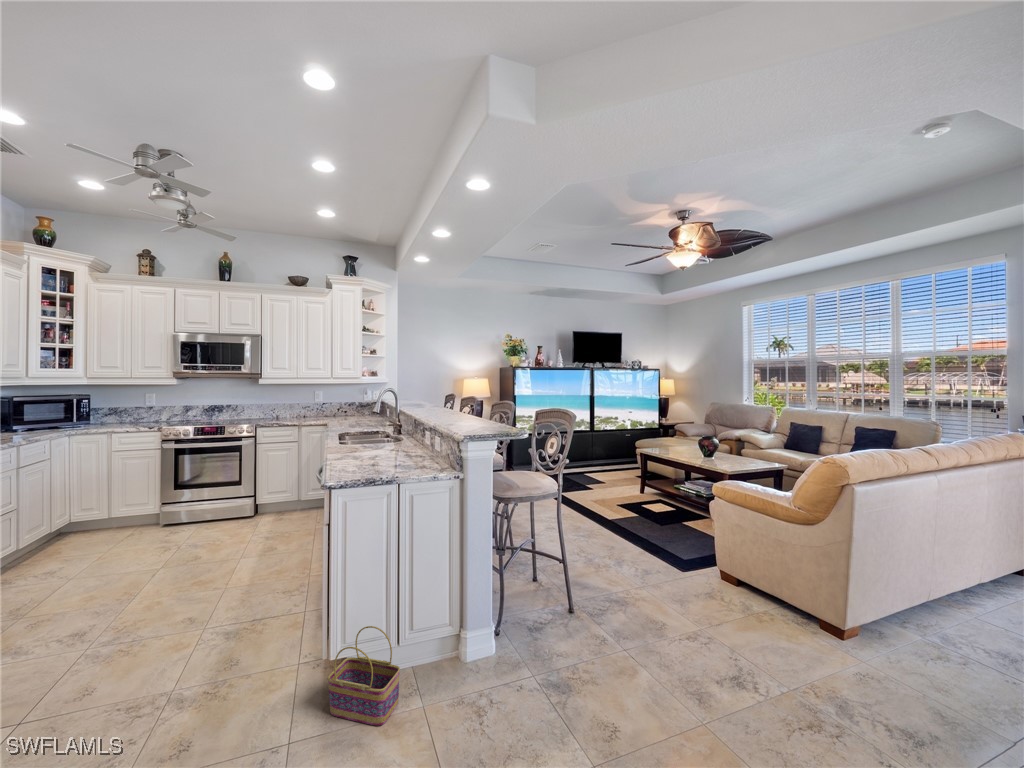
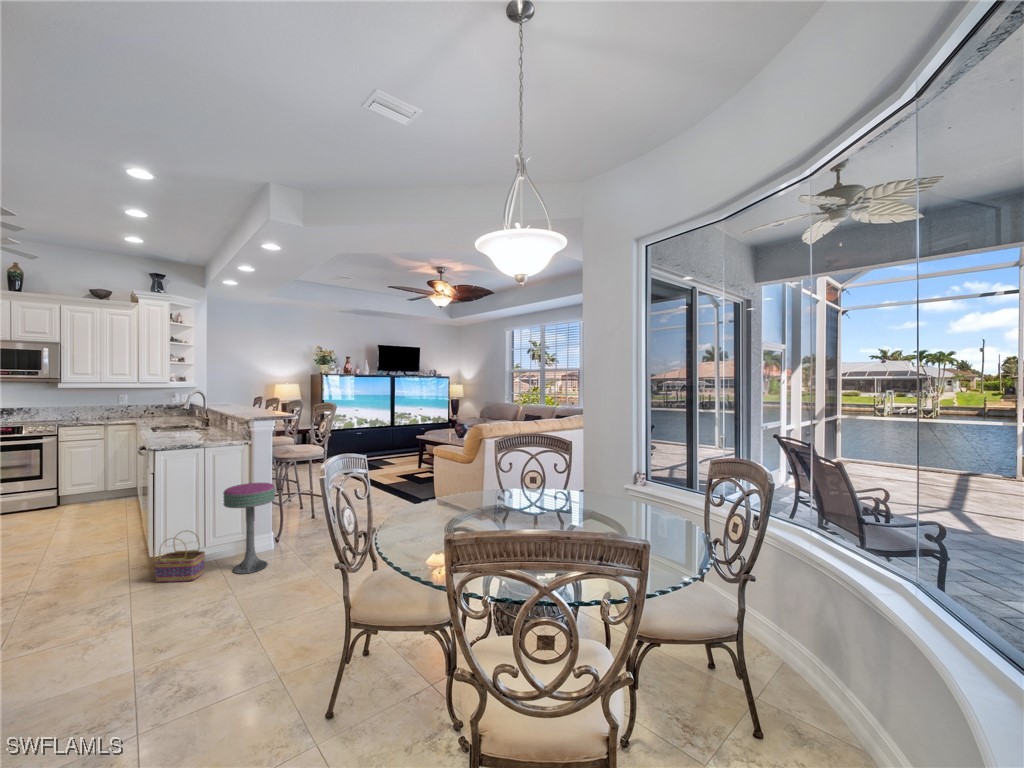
bar stool: none [427,550,505,724] -> present [223,483,275,574]

